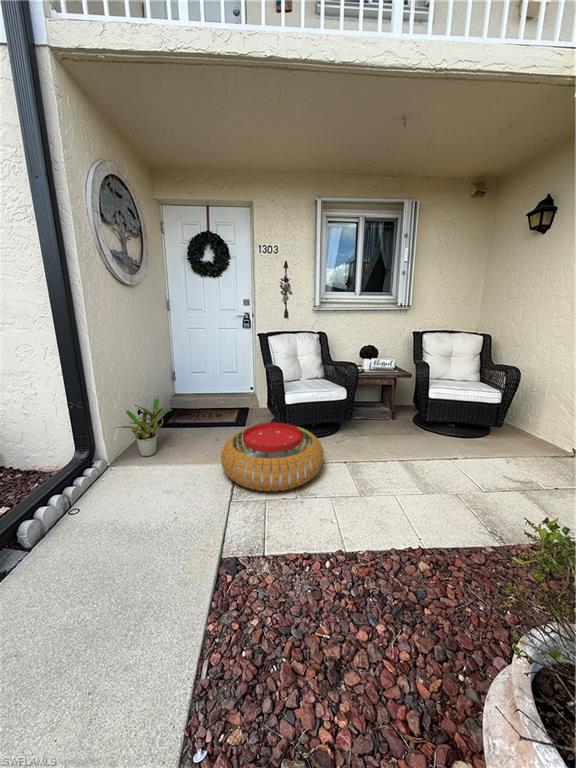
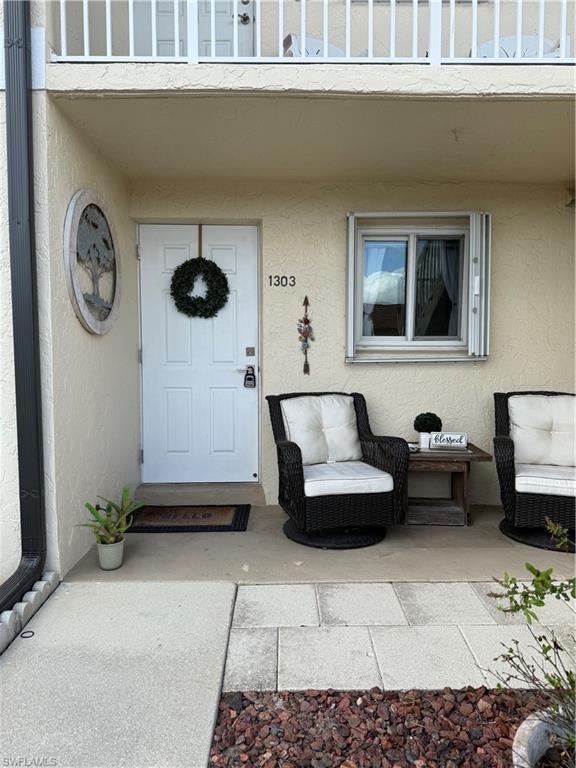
pouf: present [221,423,324,491] -> none [216,523,359,617]

